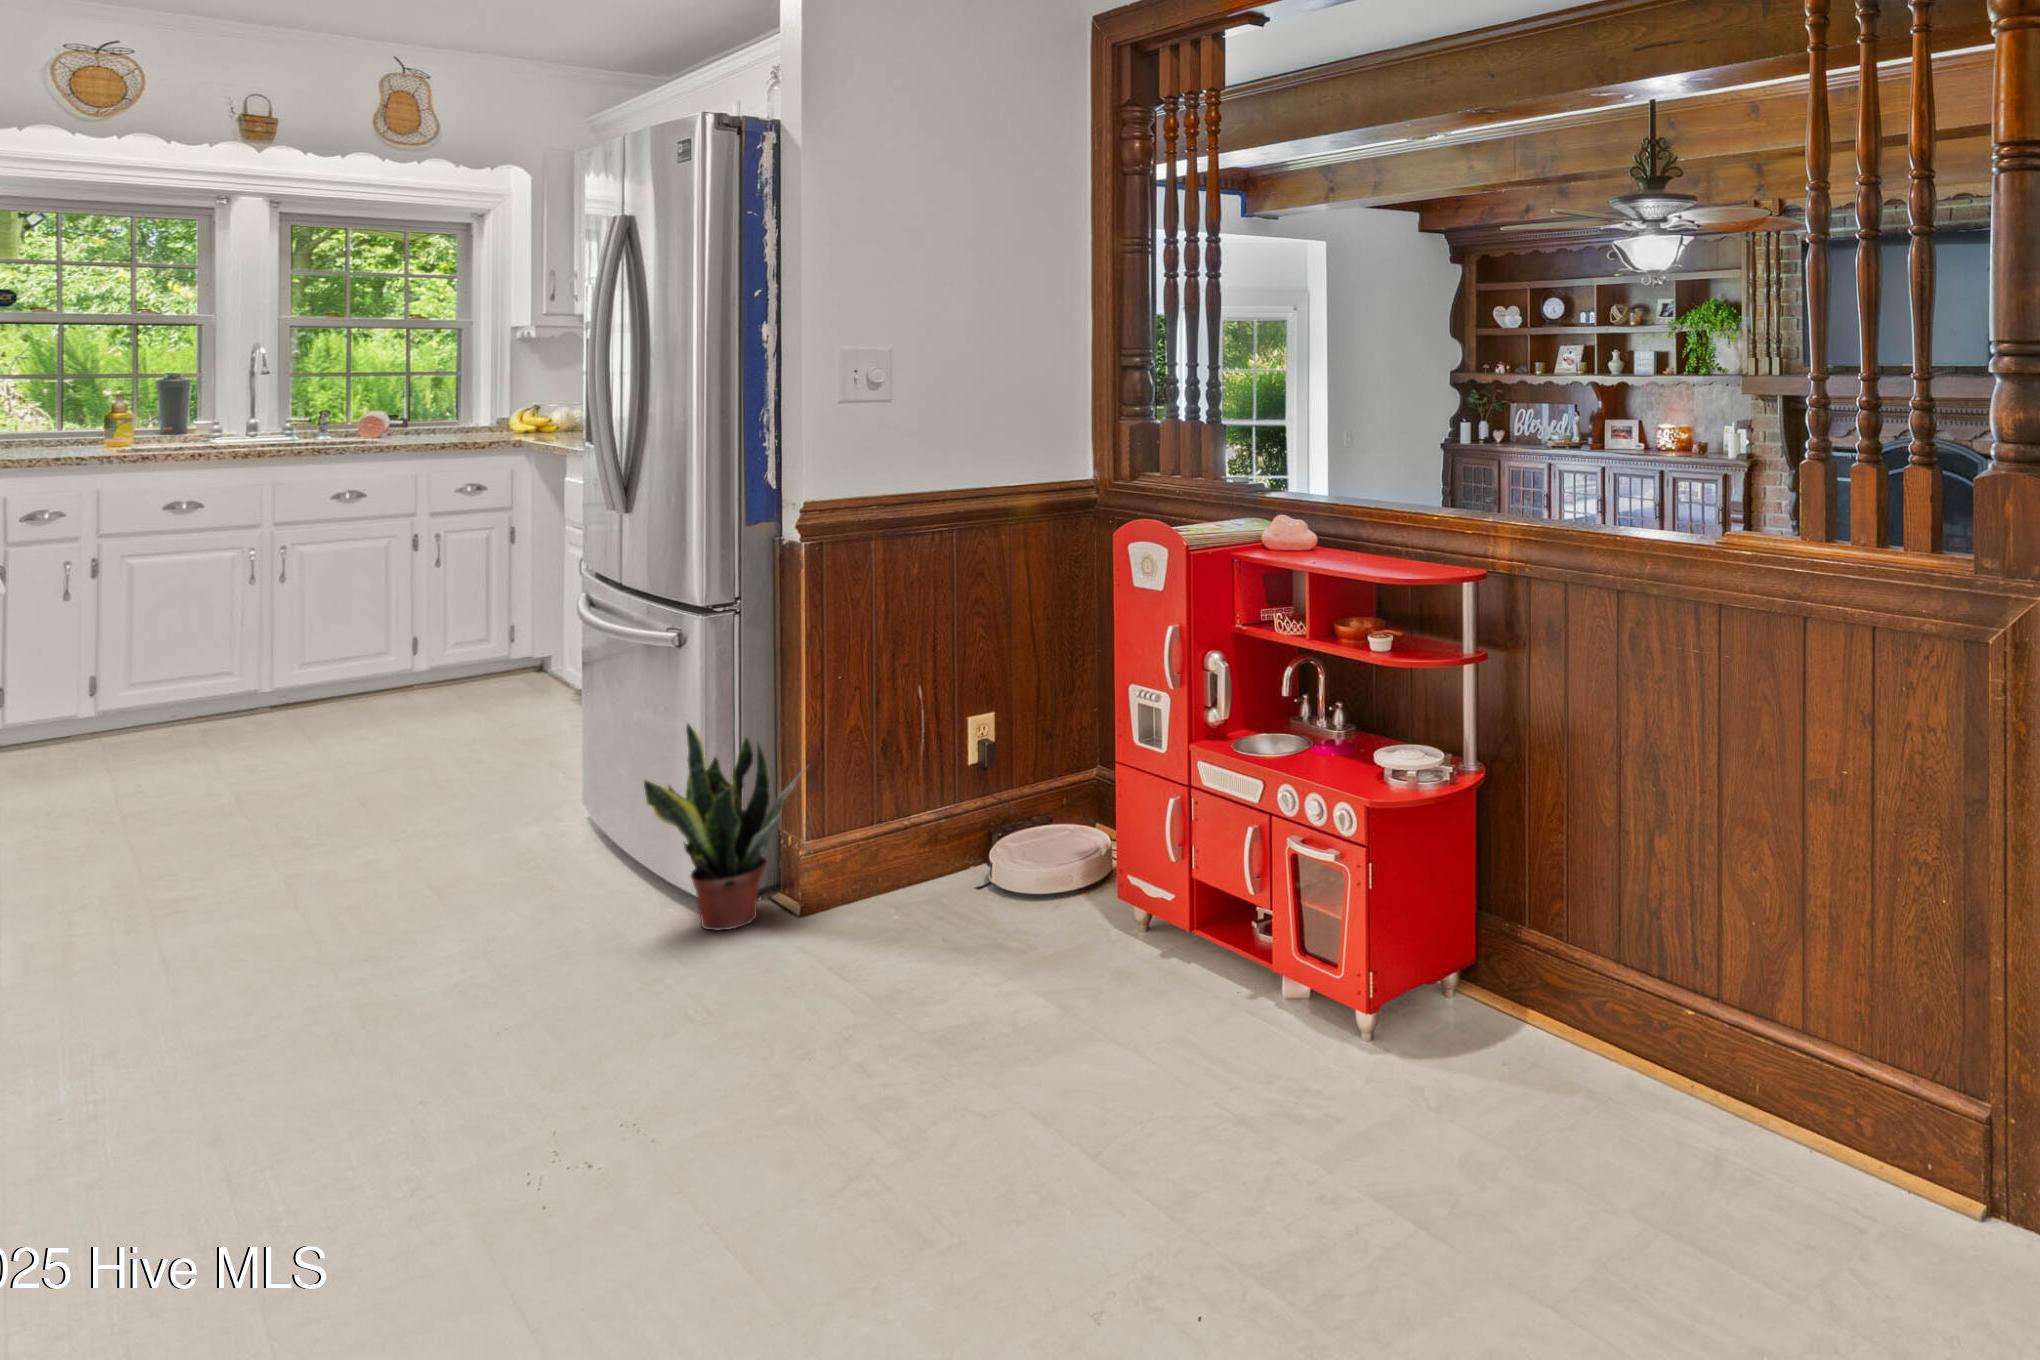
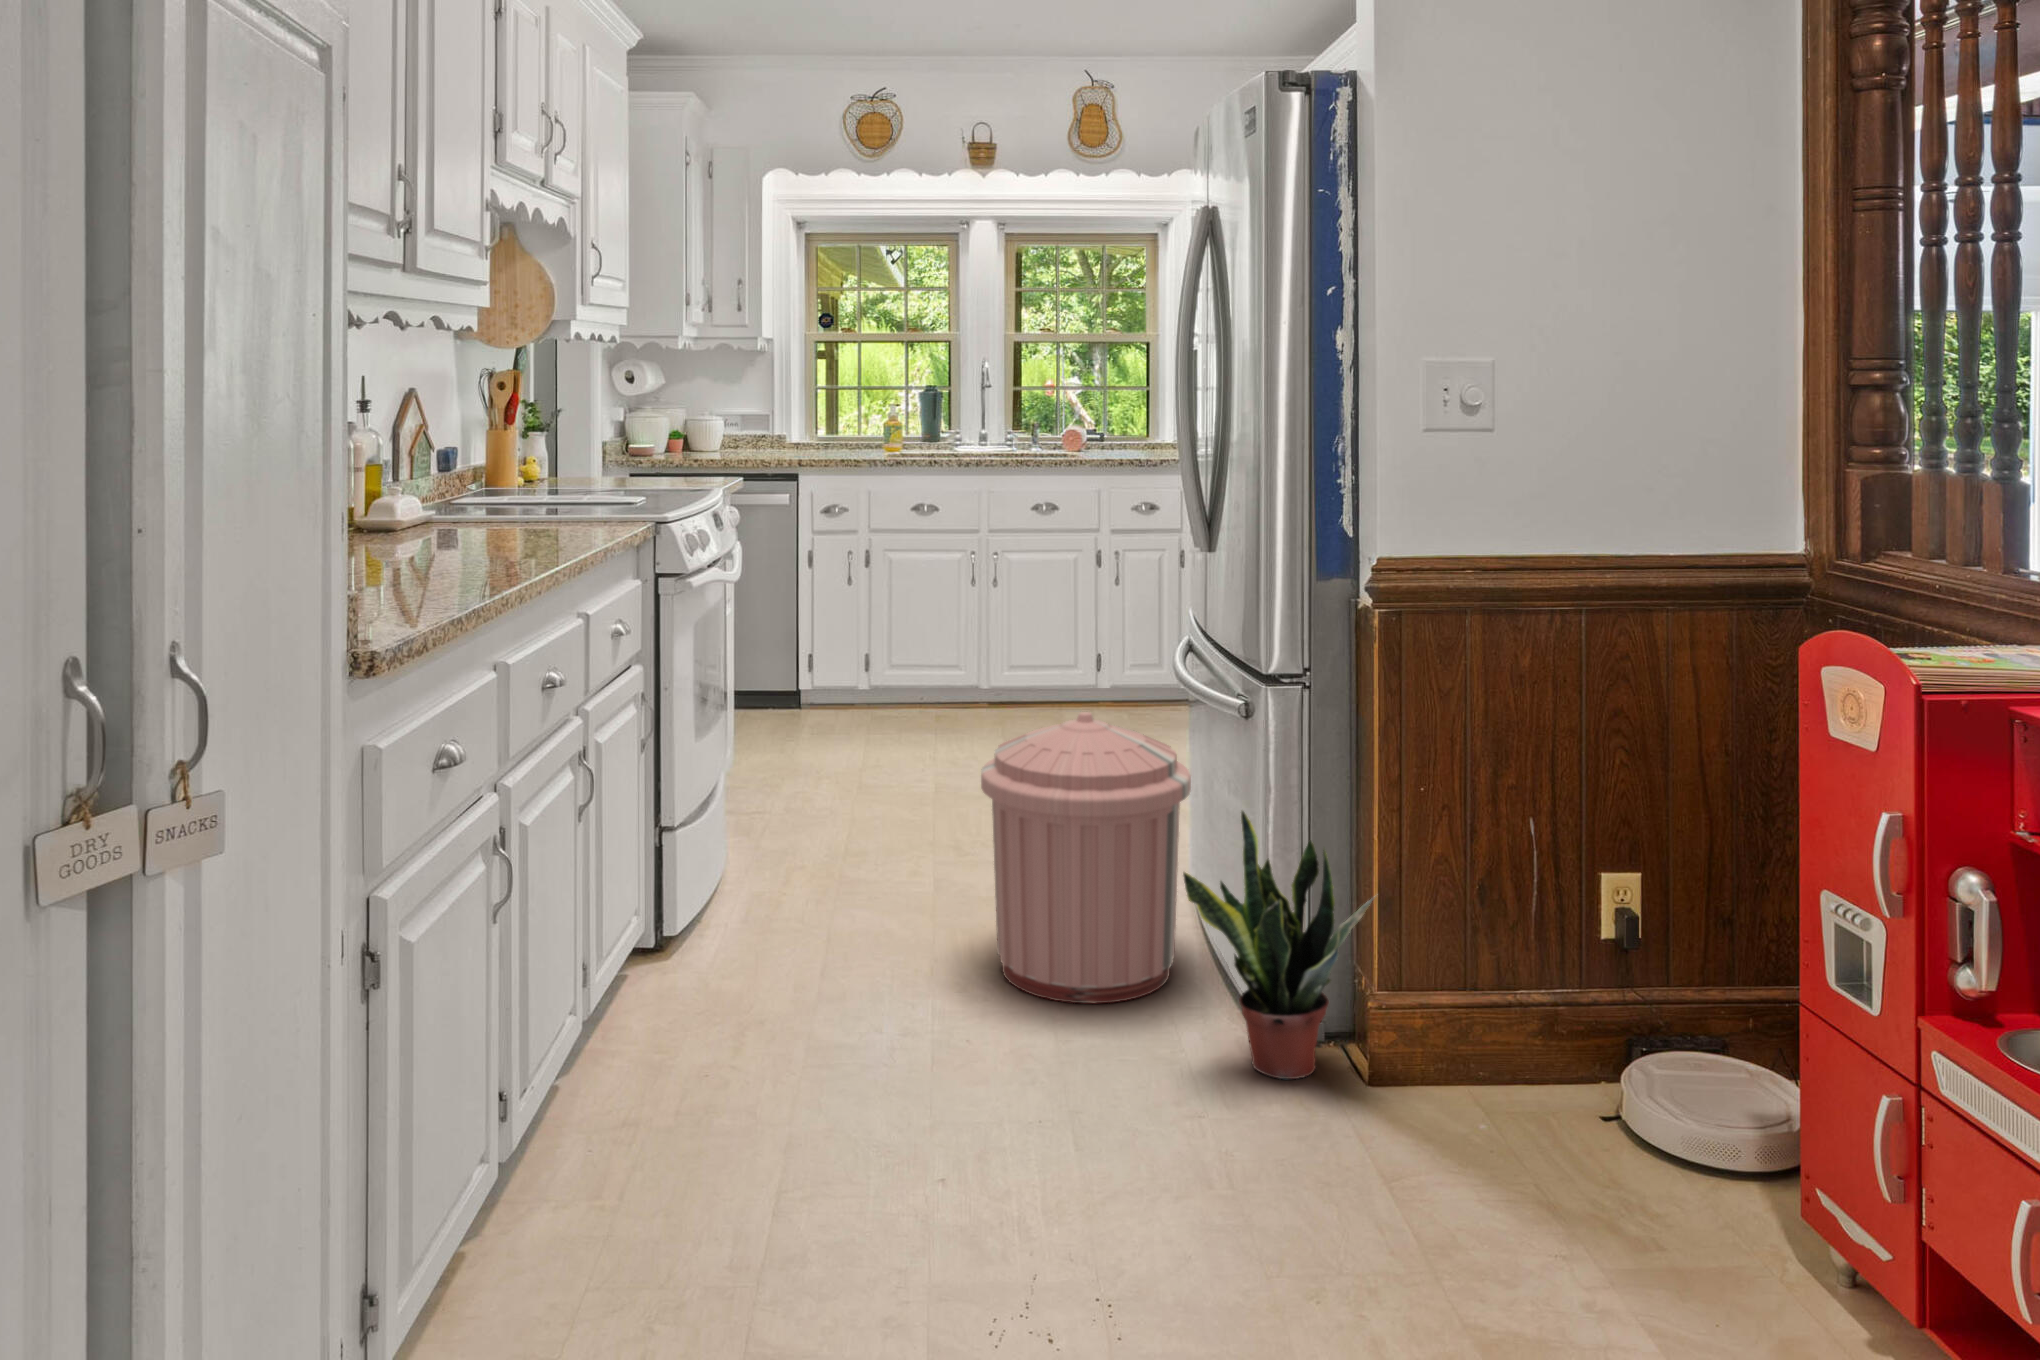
trash can: none [393,670,618,935] -> present [981,712,1191,1004]

